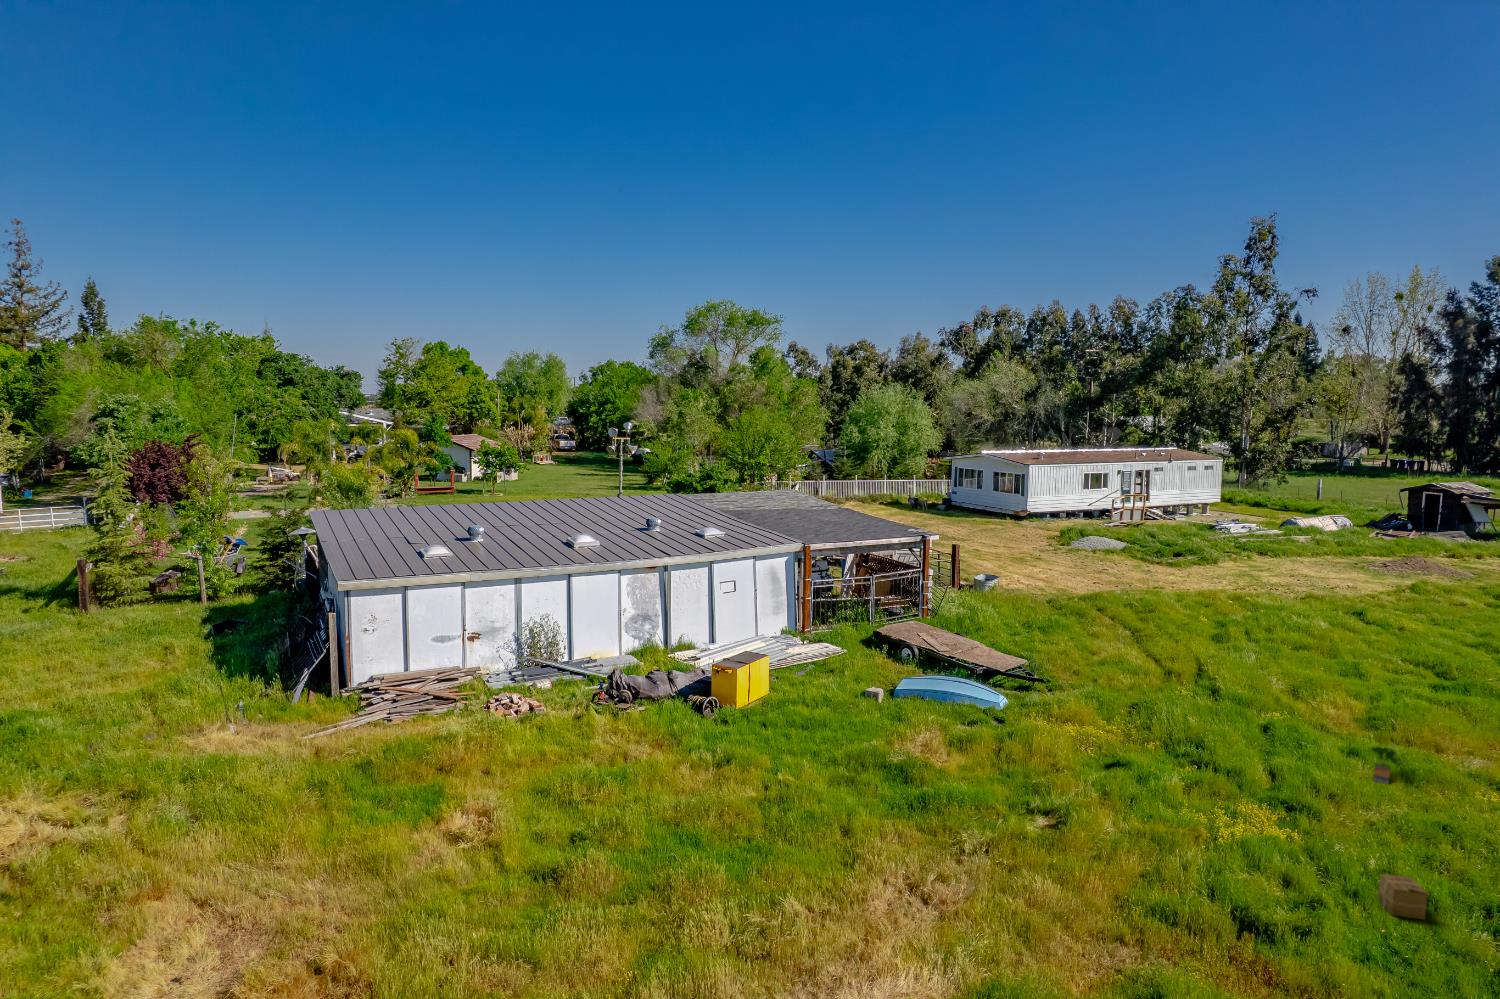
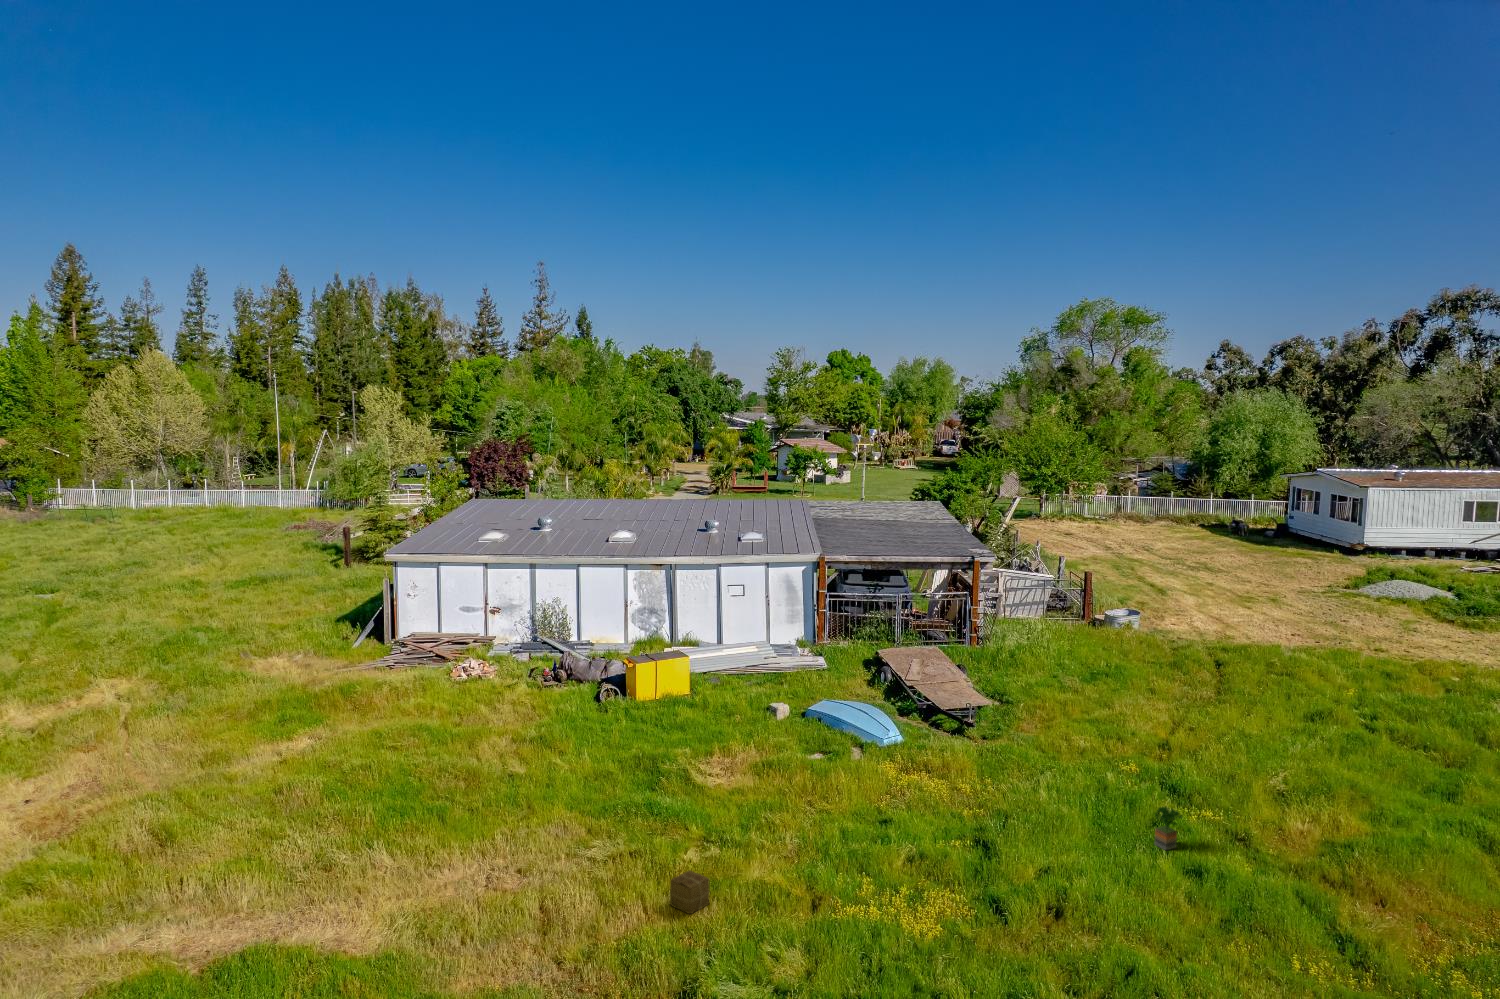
cardboard box: present [1378,874,1428,919] -> present [670,871,710,914]

